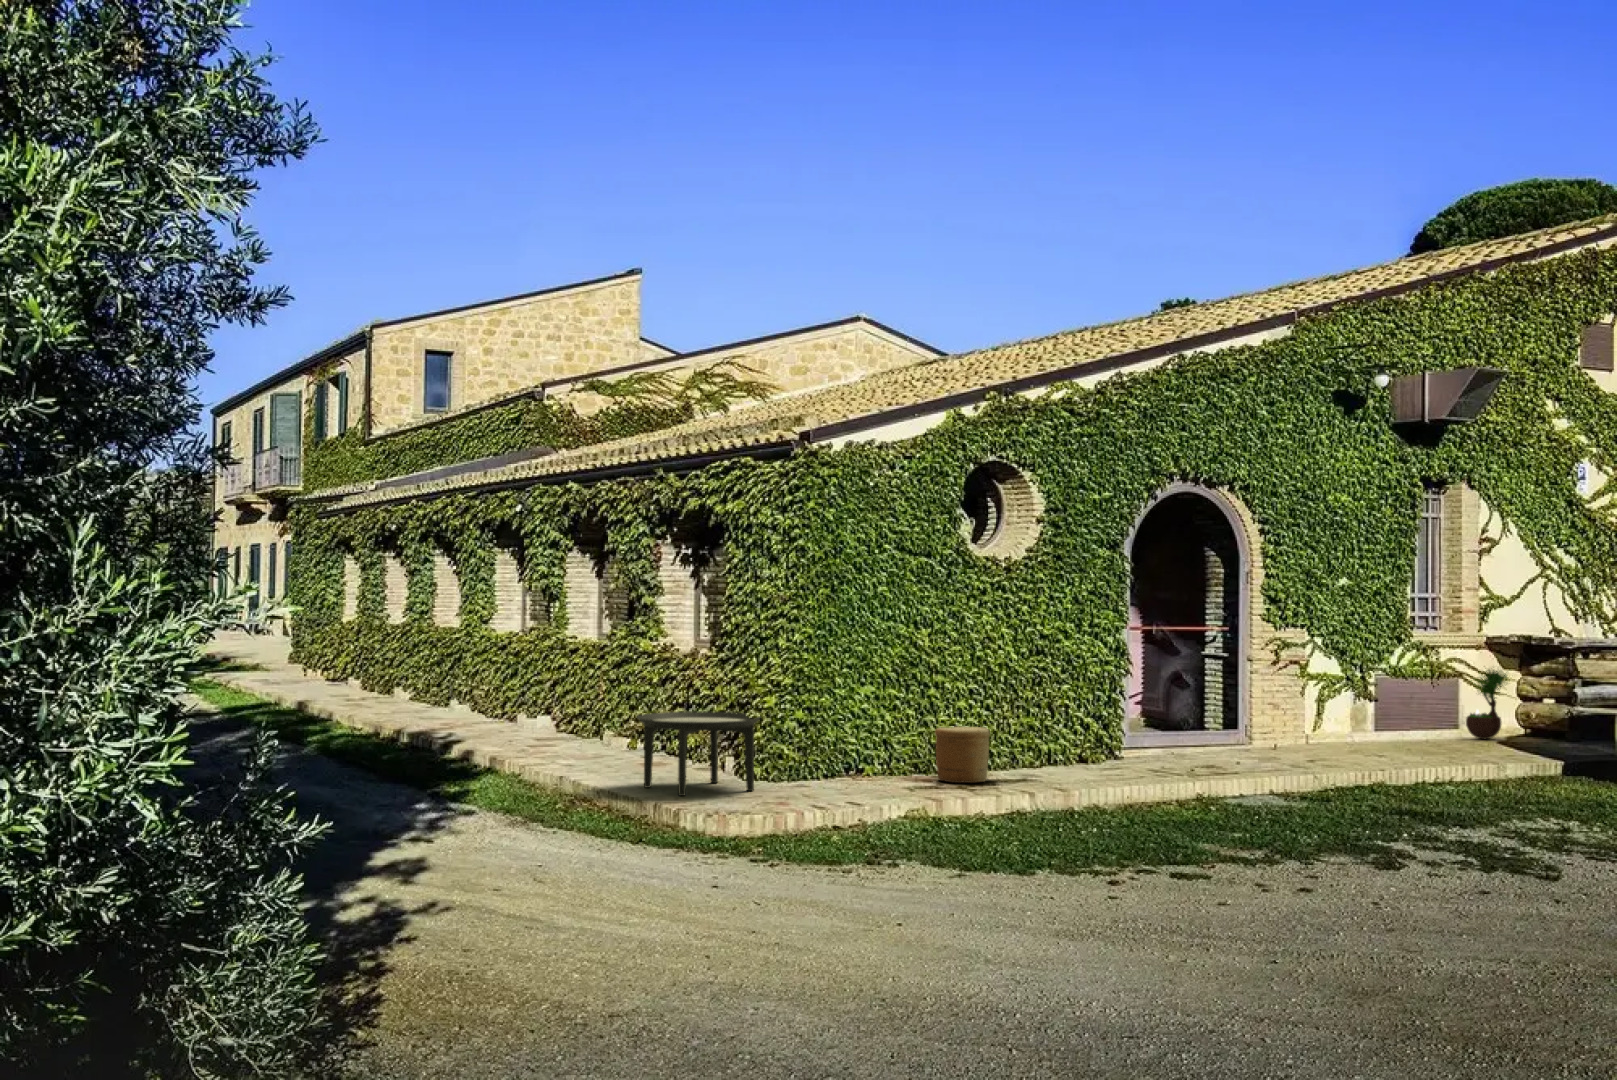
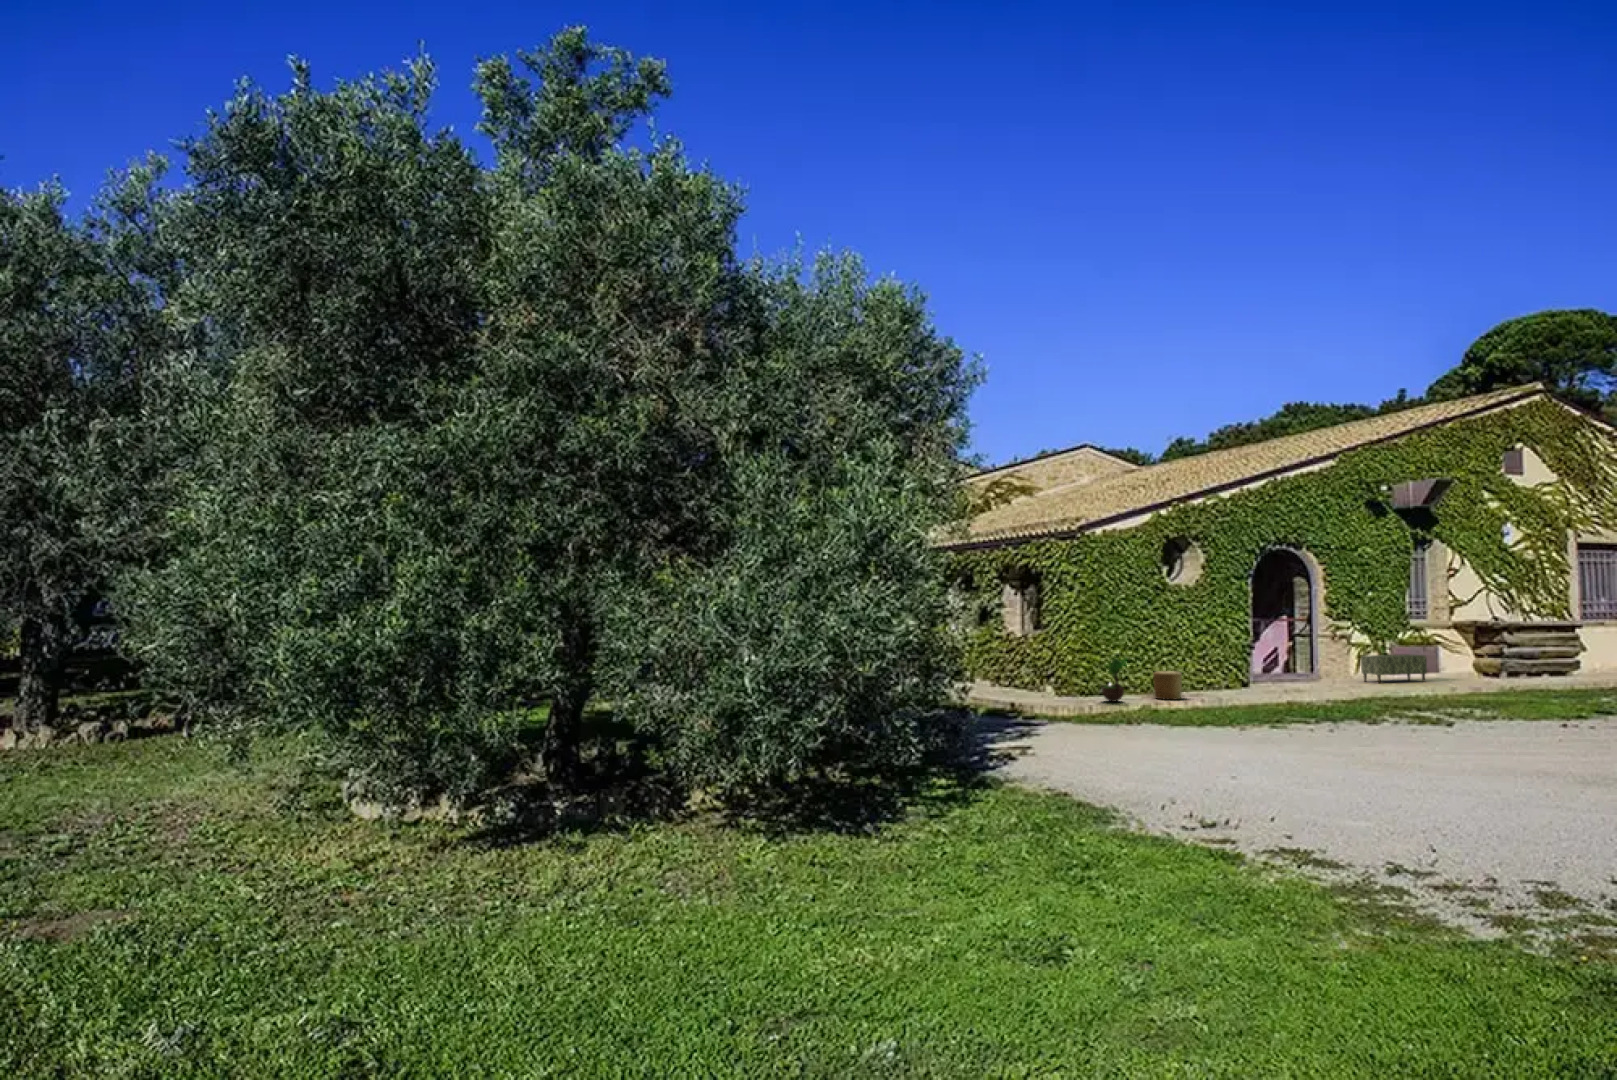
potted tree: present [1466,669,1508,739] -> present [1102,657,1127,702]
bench: none [1325,694,1438,749] -> present [1361,654,1427,683]
round table: present [637,712,760,796] -> none [1003,665,1066,705]

